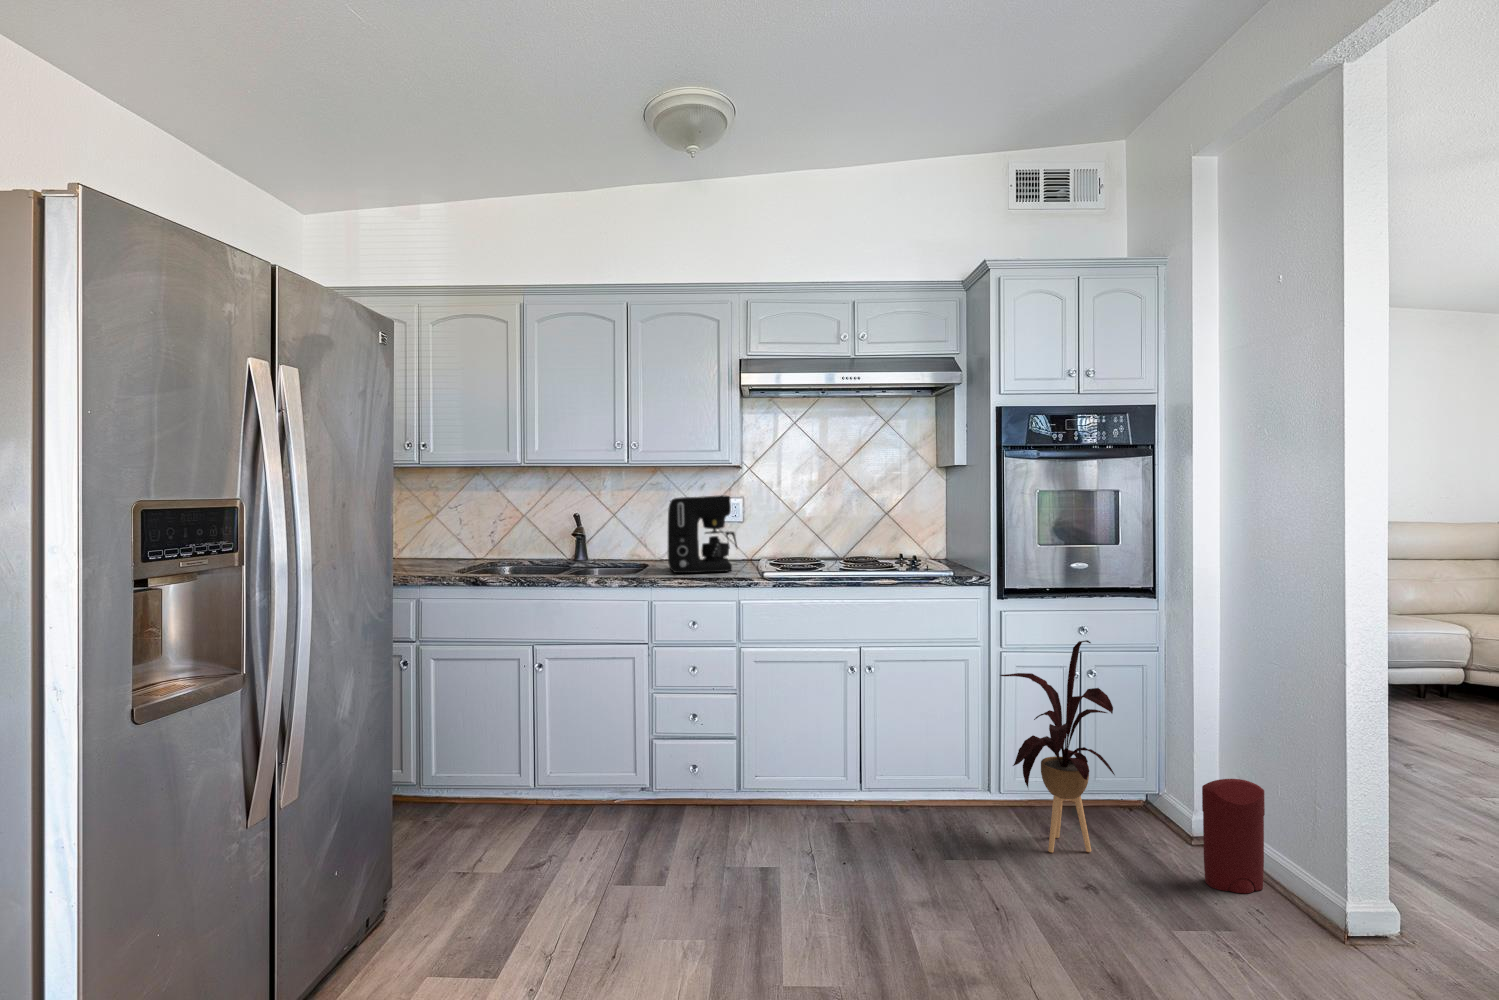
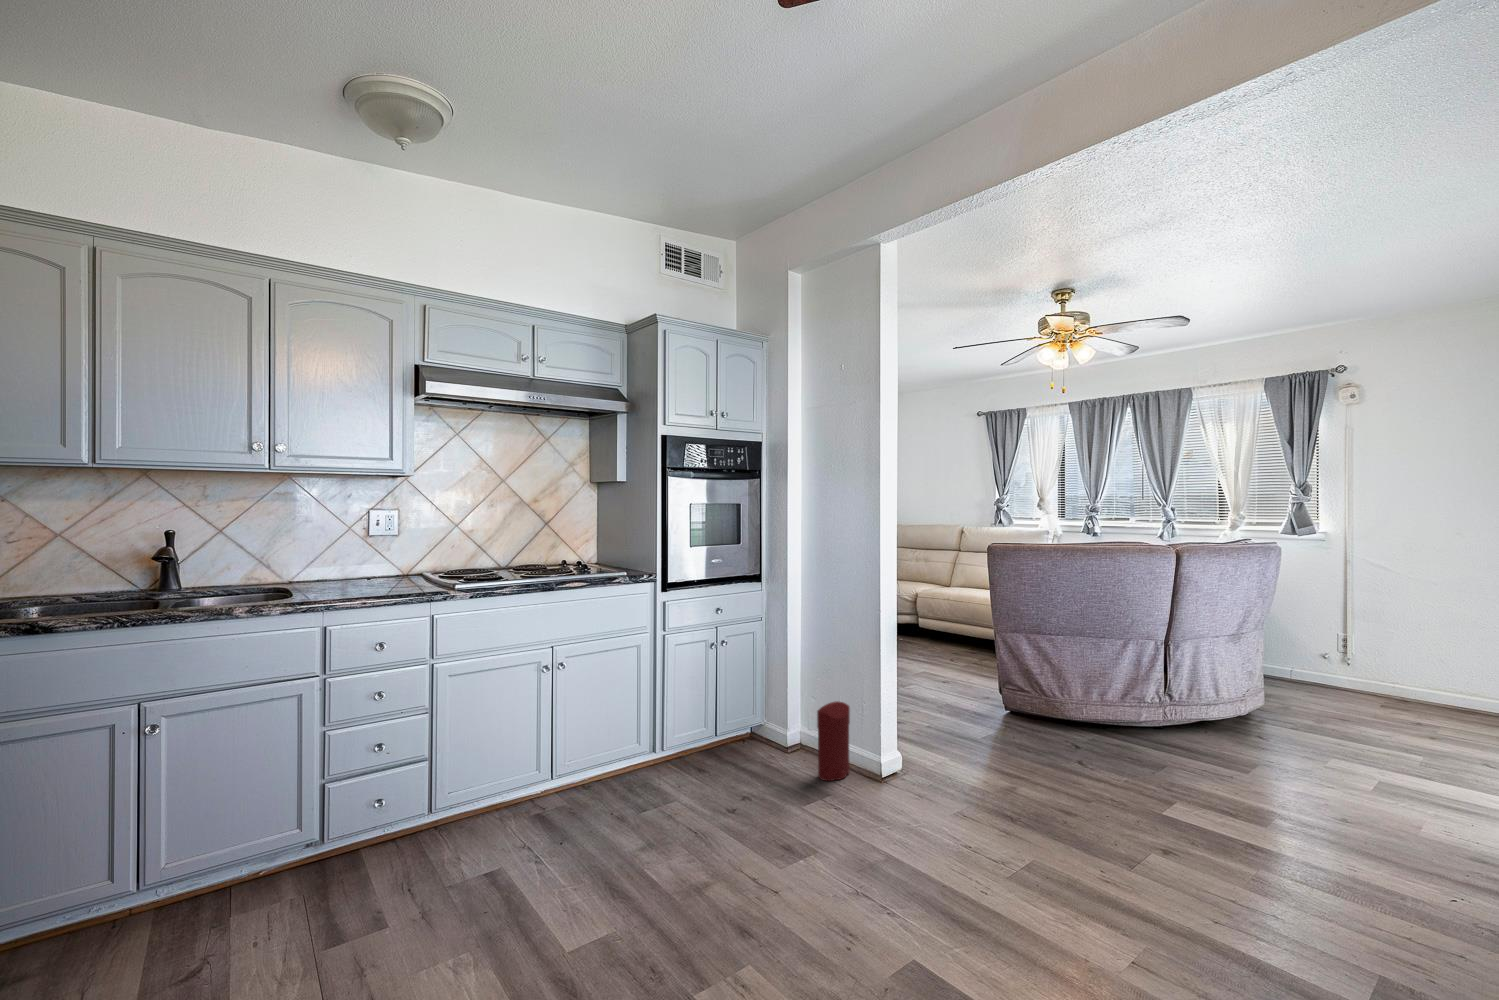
coffee maker: present [668,495,737,573] -> none [322,507,414,593]
house plant: present [1000,640,1115,853] -> none [675,618,774,789]

